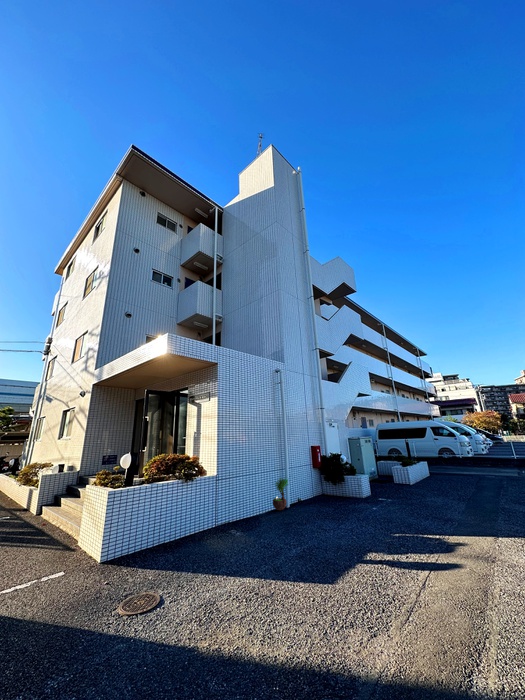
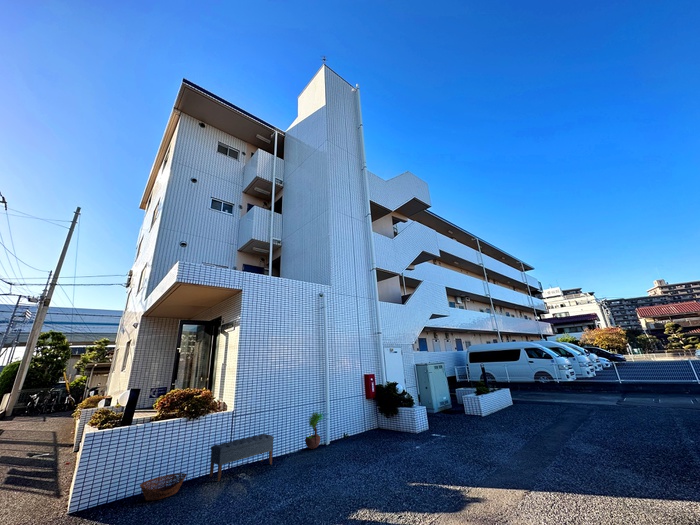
bench: none [206,496,256,536] -> present [209,434,274,481]
basket: none [161,528,197,551] -> present [140,473,186,501]

